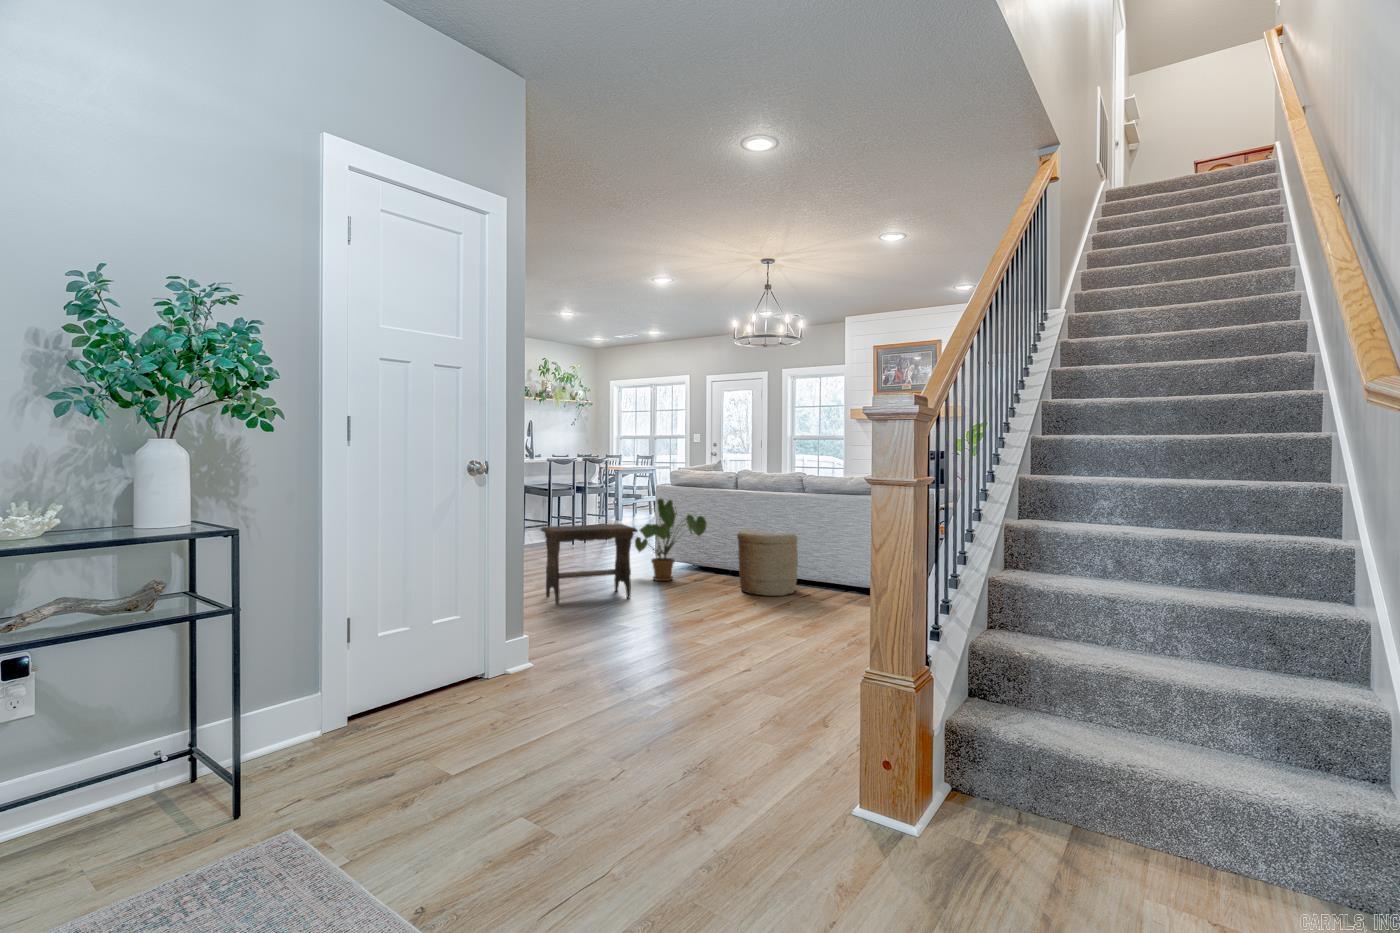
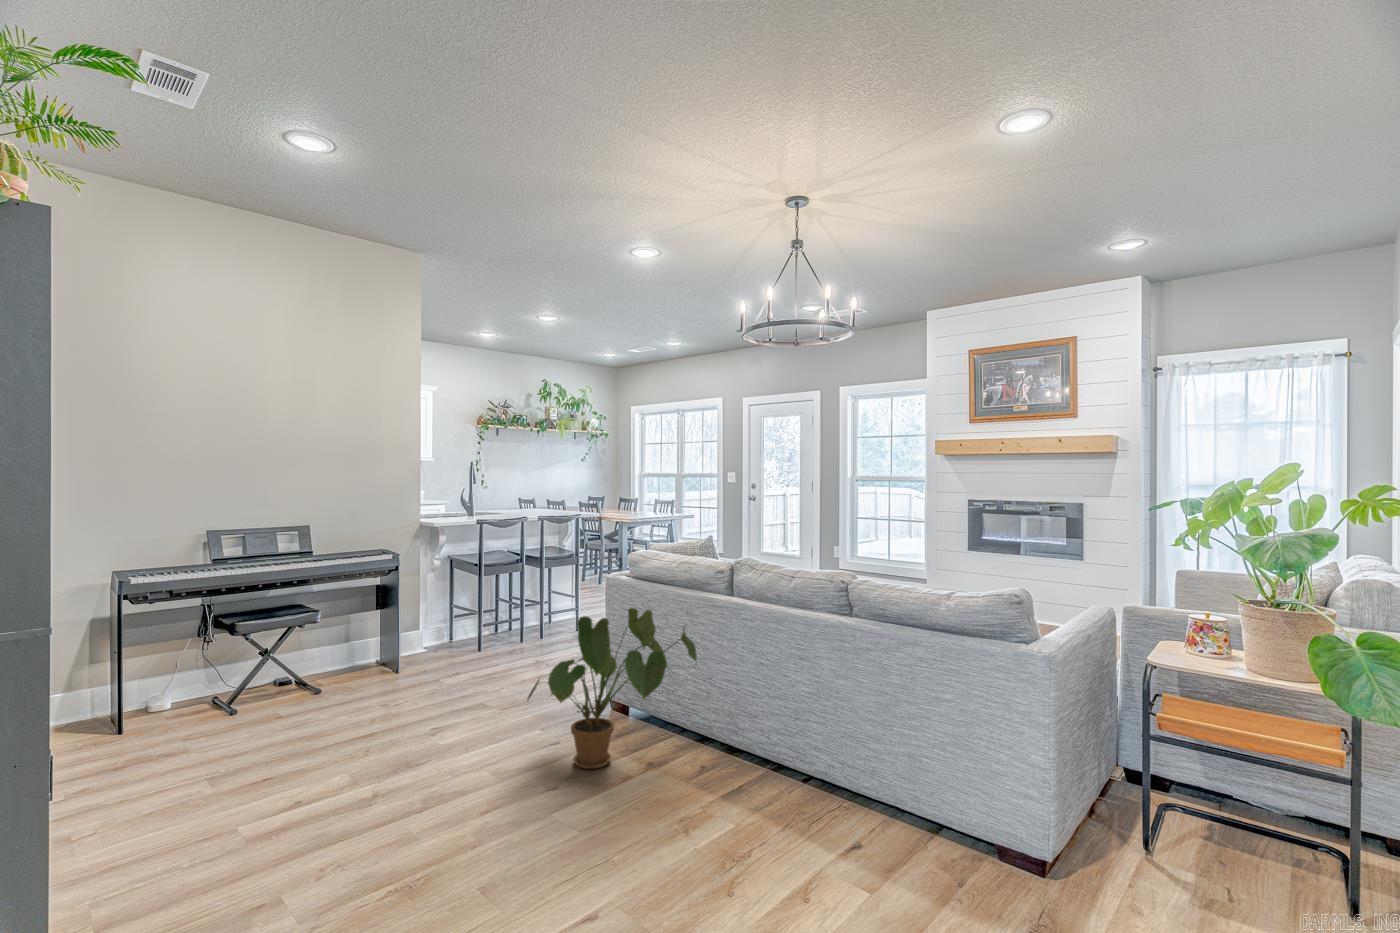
footstool: present [541,524,638,605] -> none [294,676,498,875]
woven basket: present [737,529,798,596] -> none [713,684,839,850]

